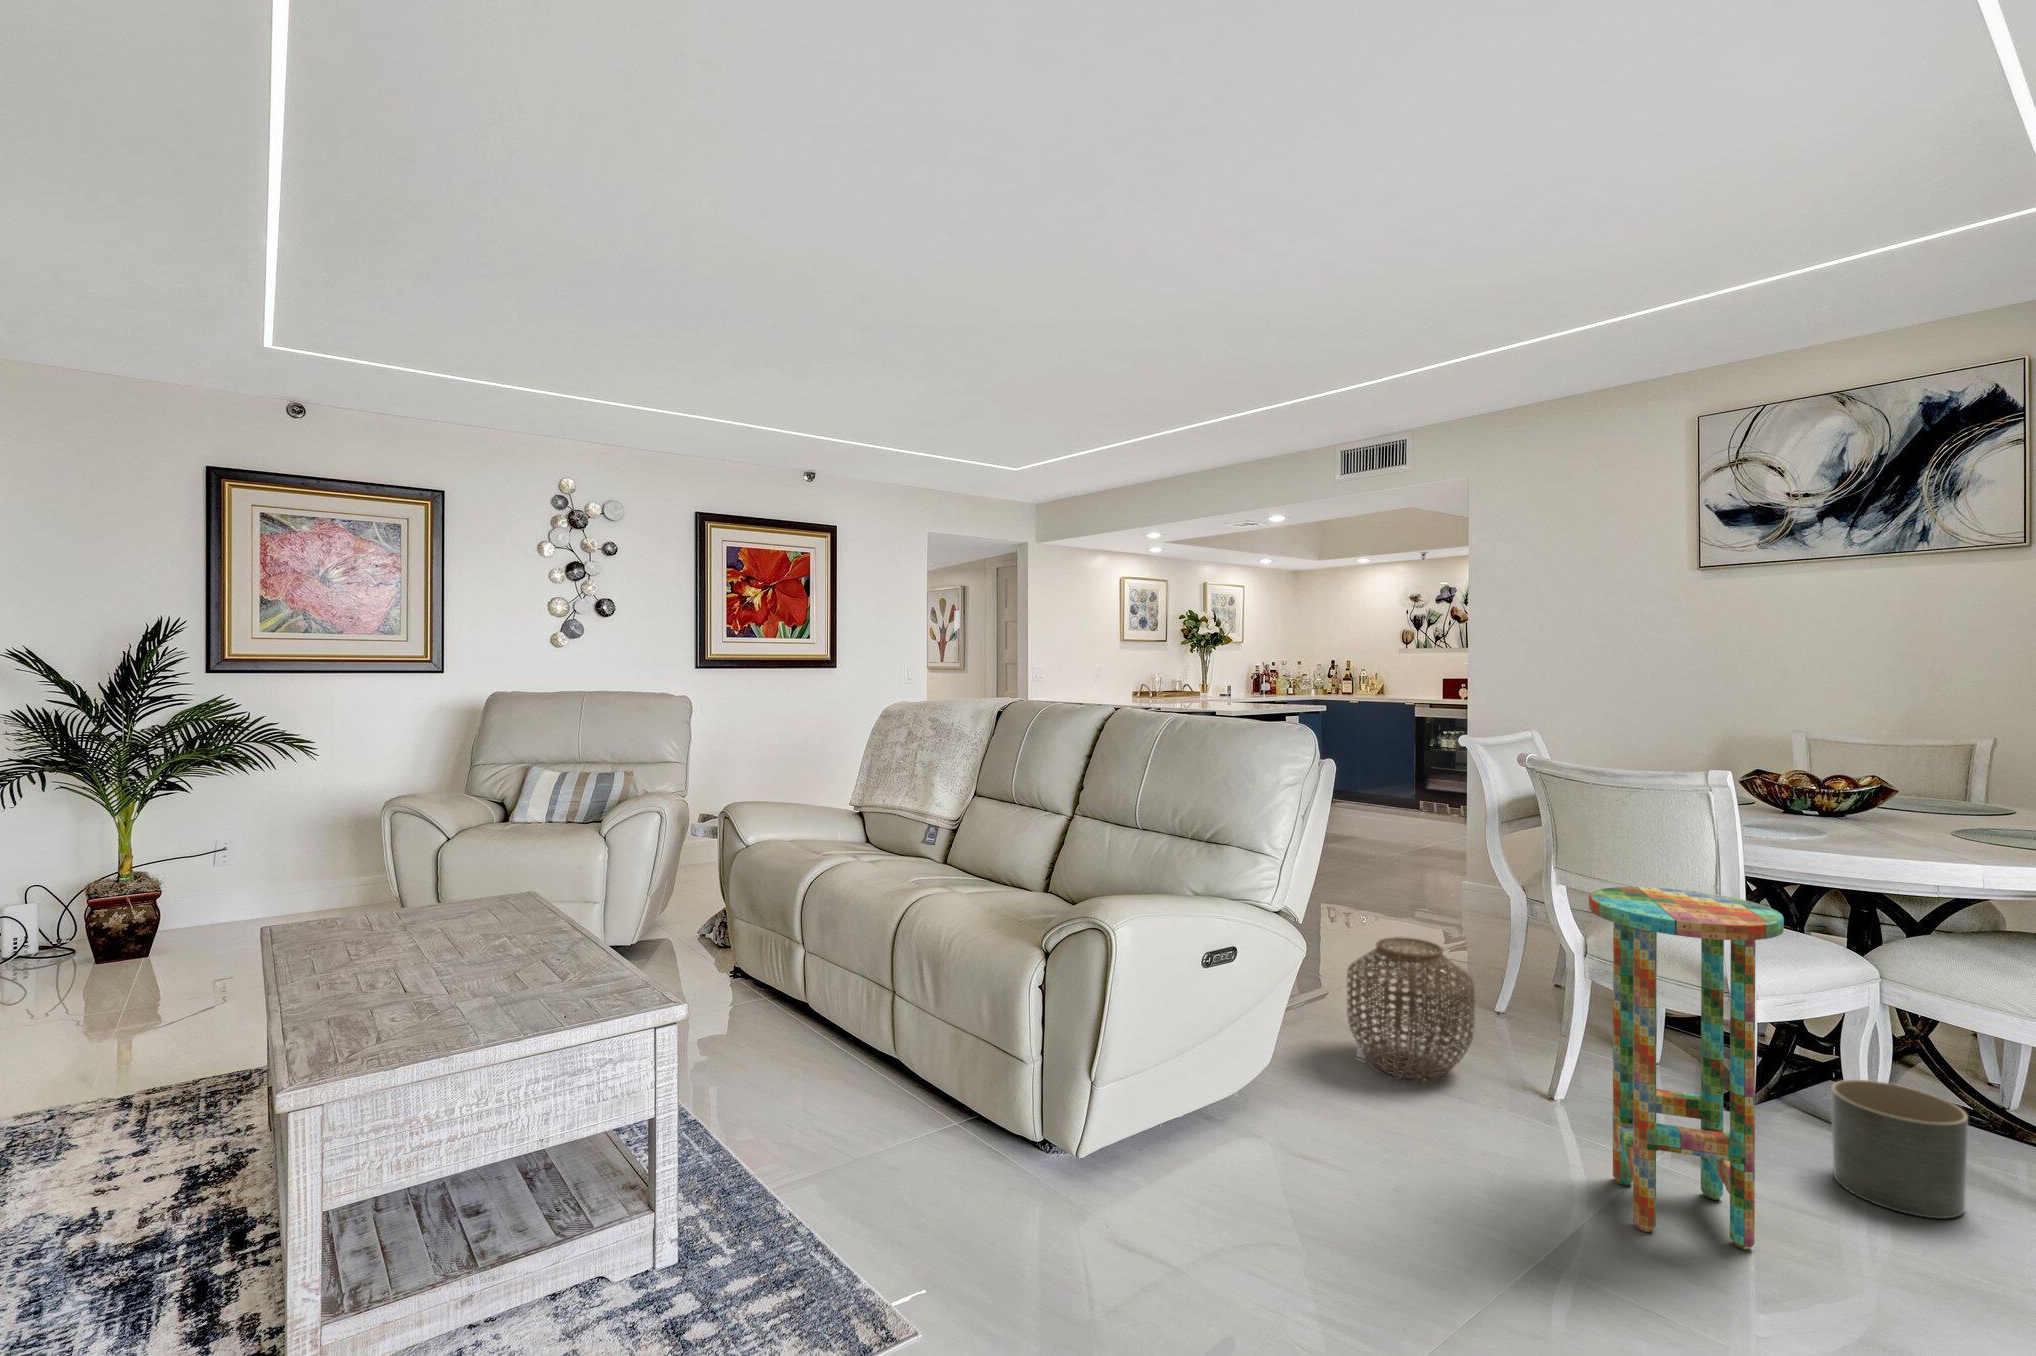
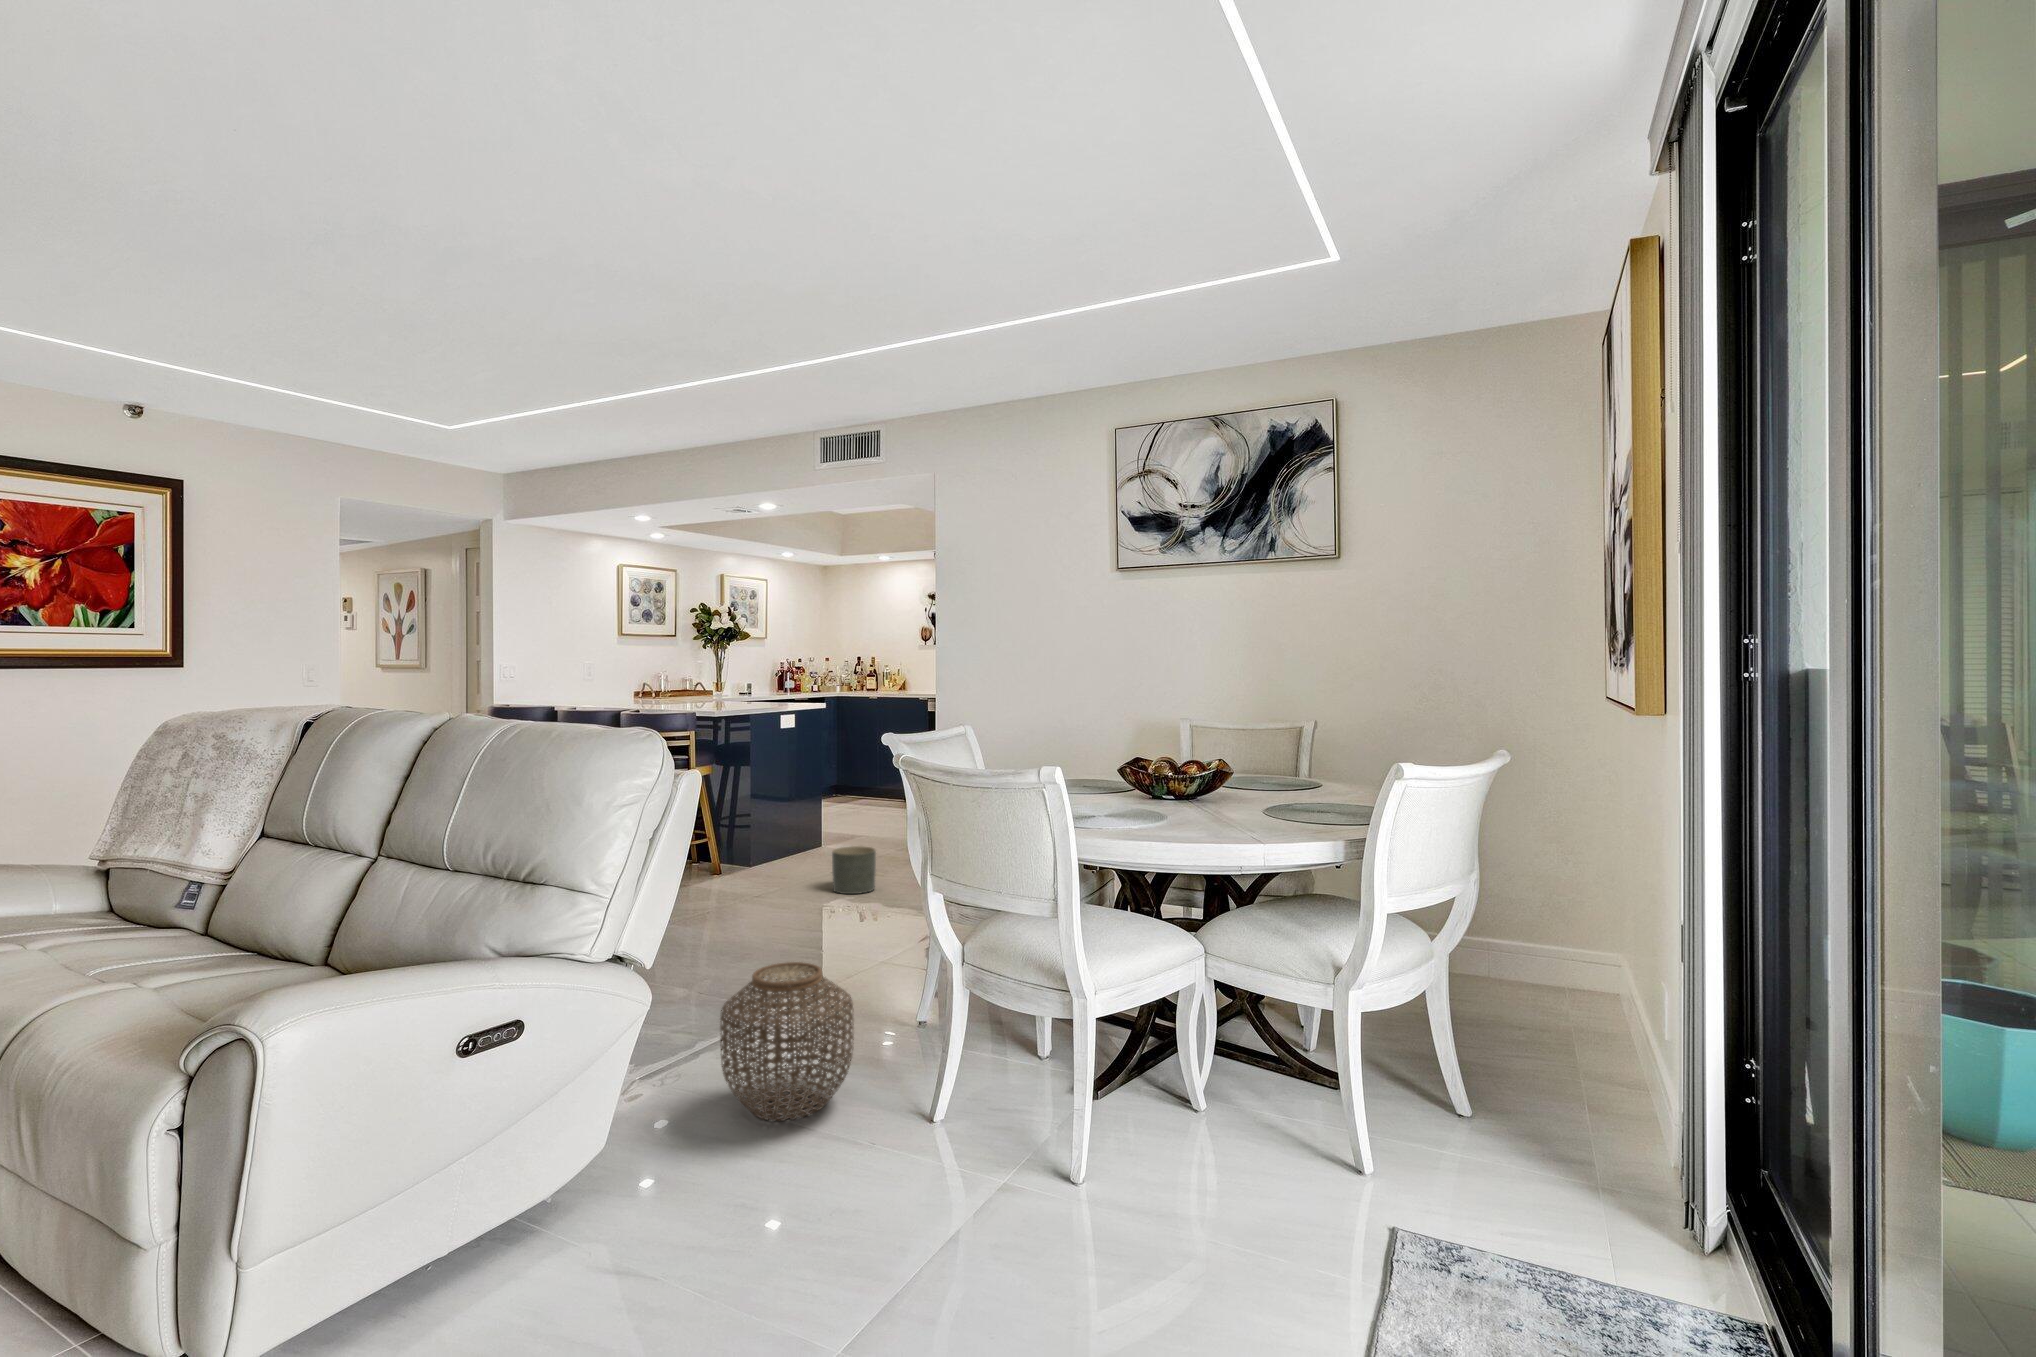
side table: present [1589,887,1784,1250] -> none [908,892,1074,1262]
planter: present [1831,1080,1968,1219] -> present [832,846,876,894]

